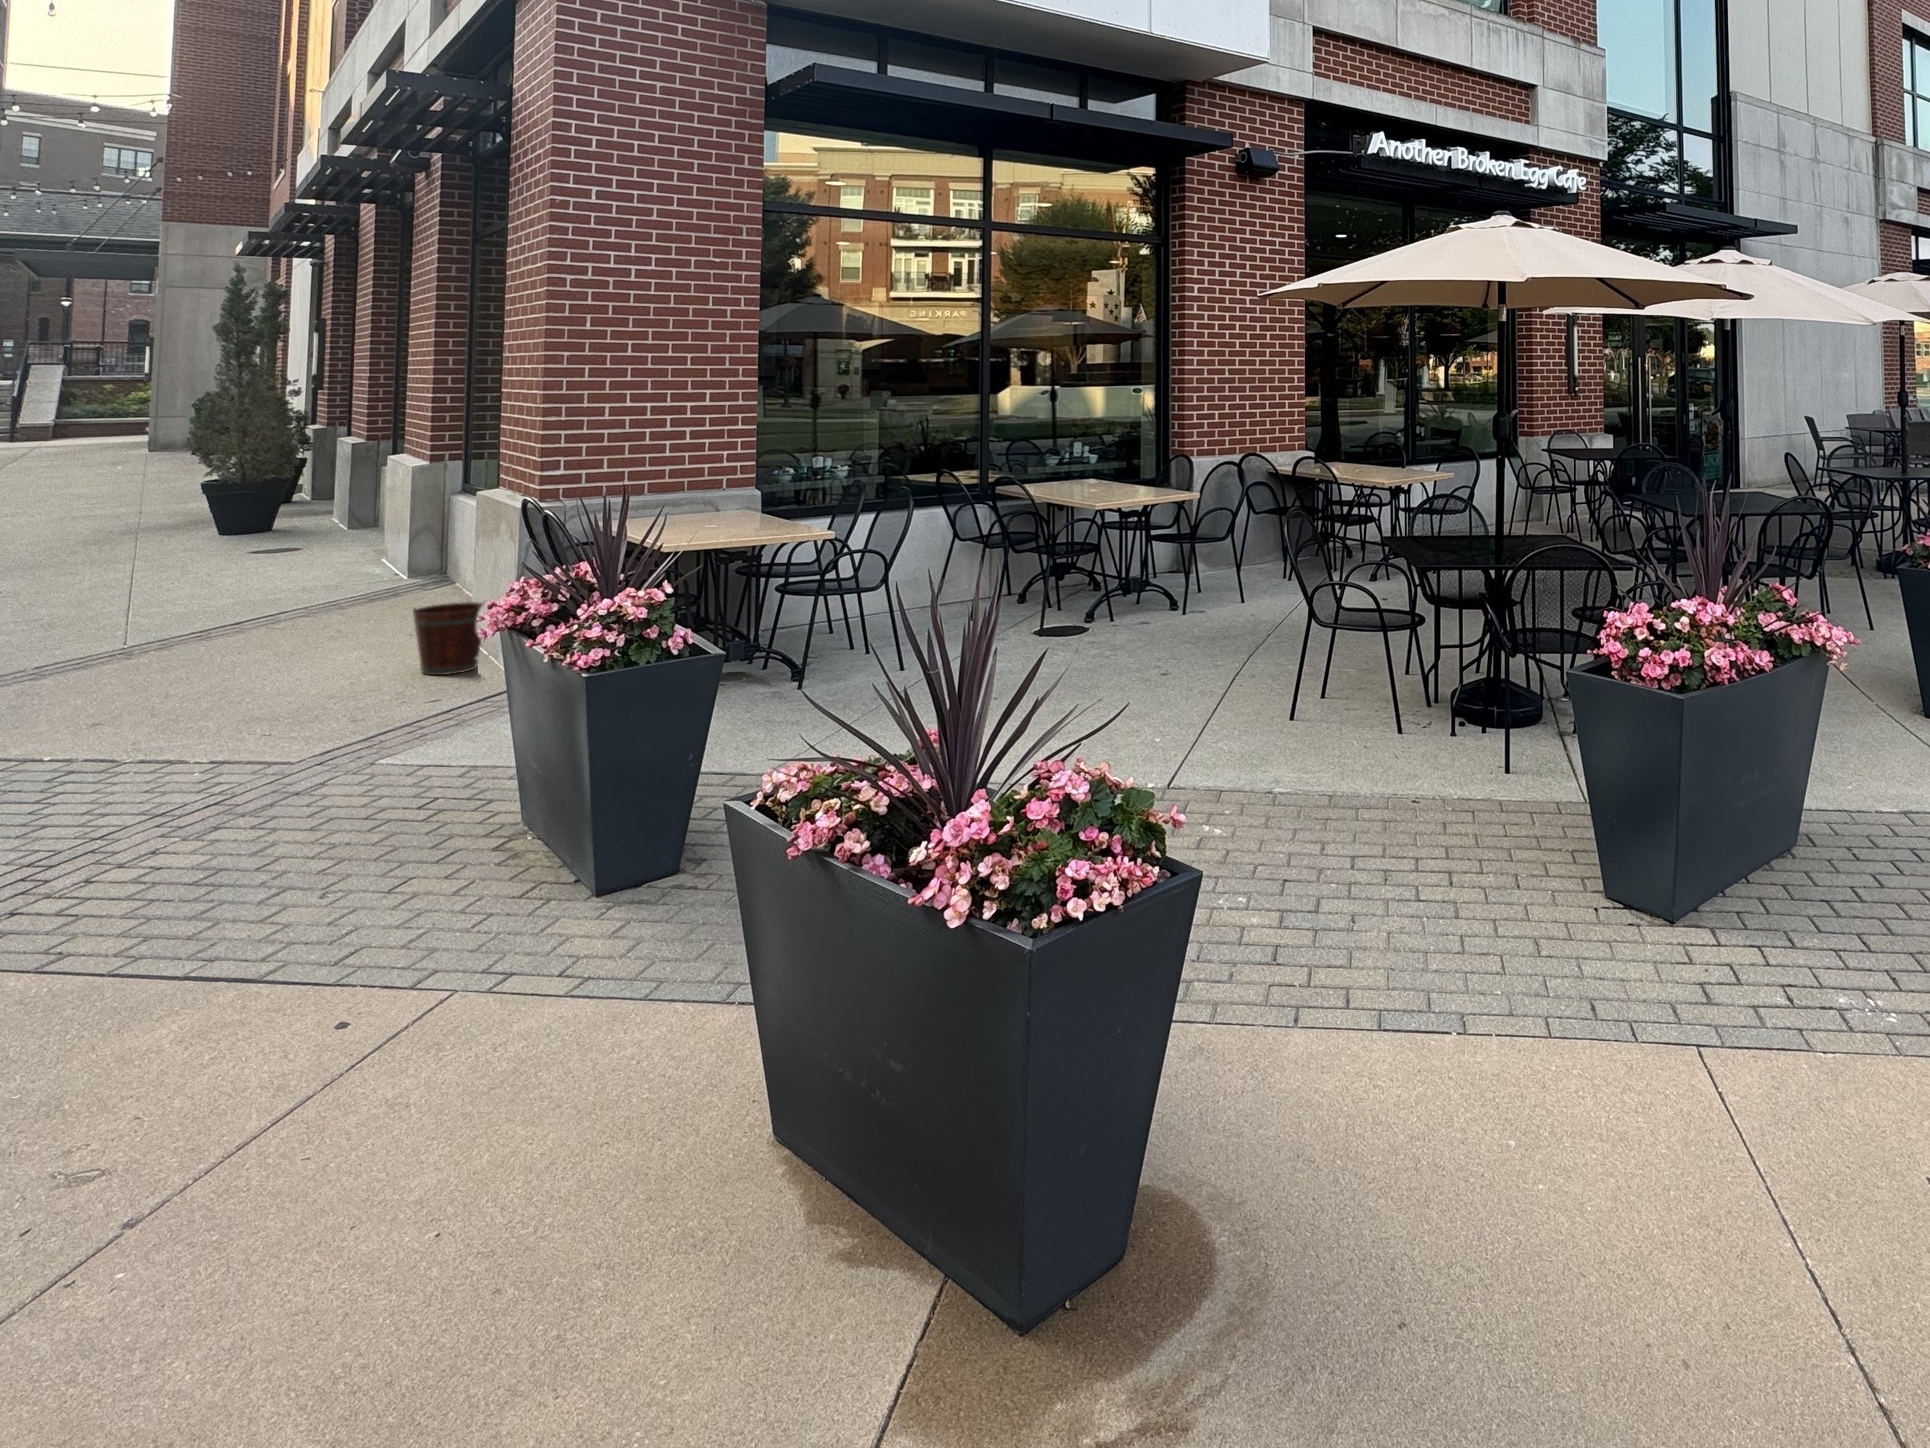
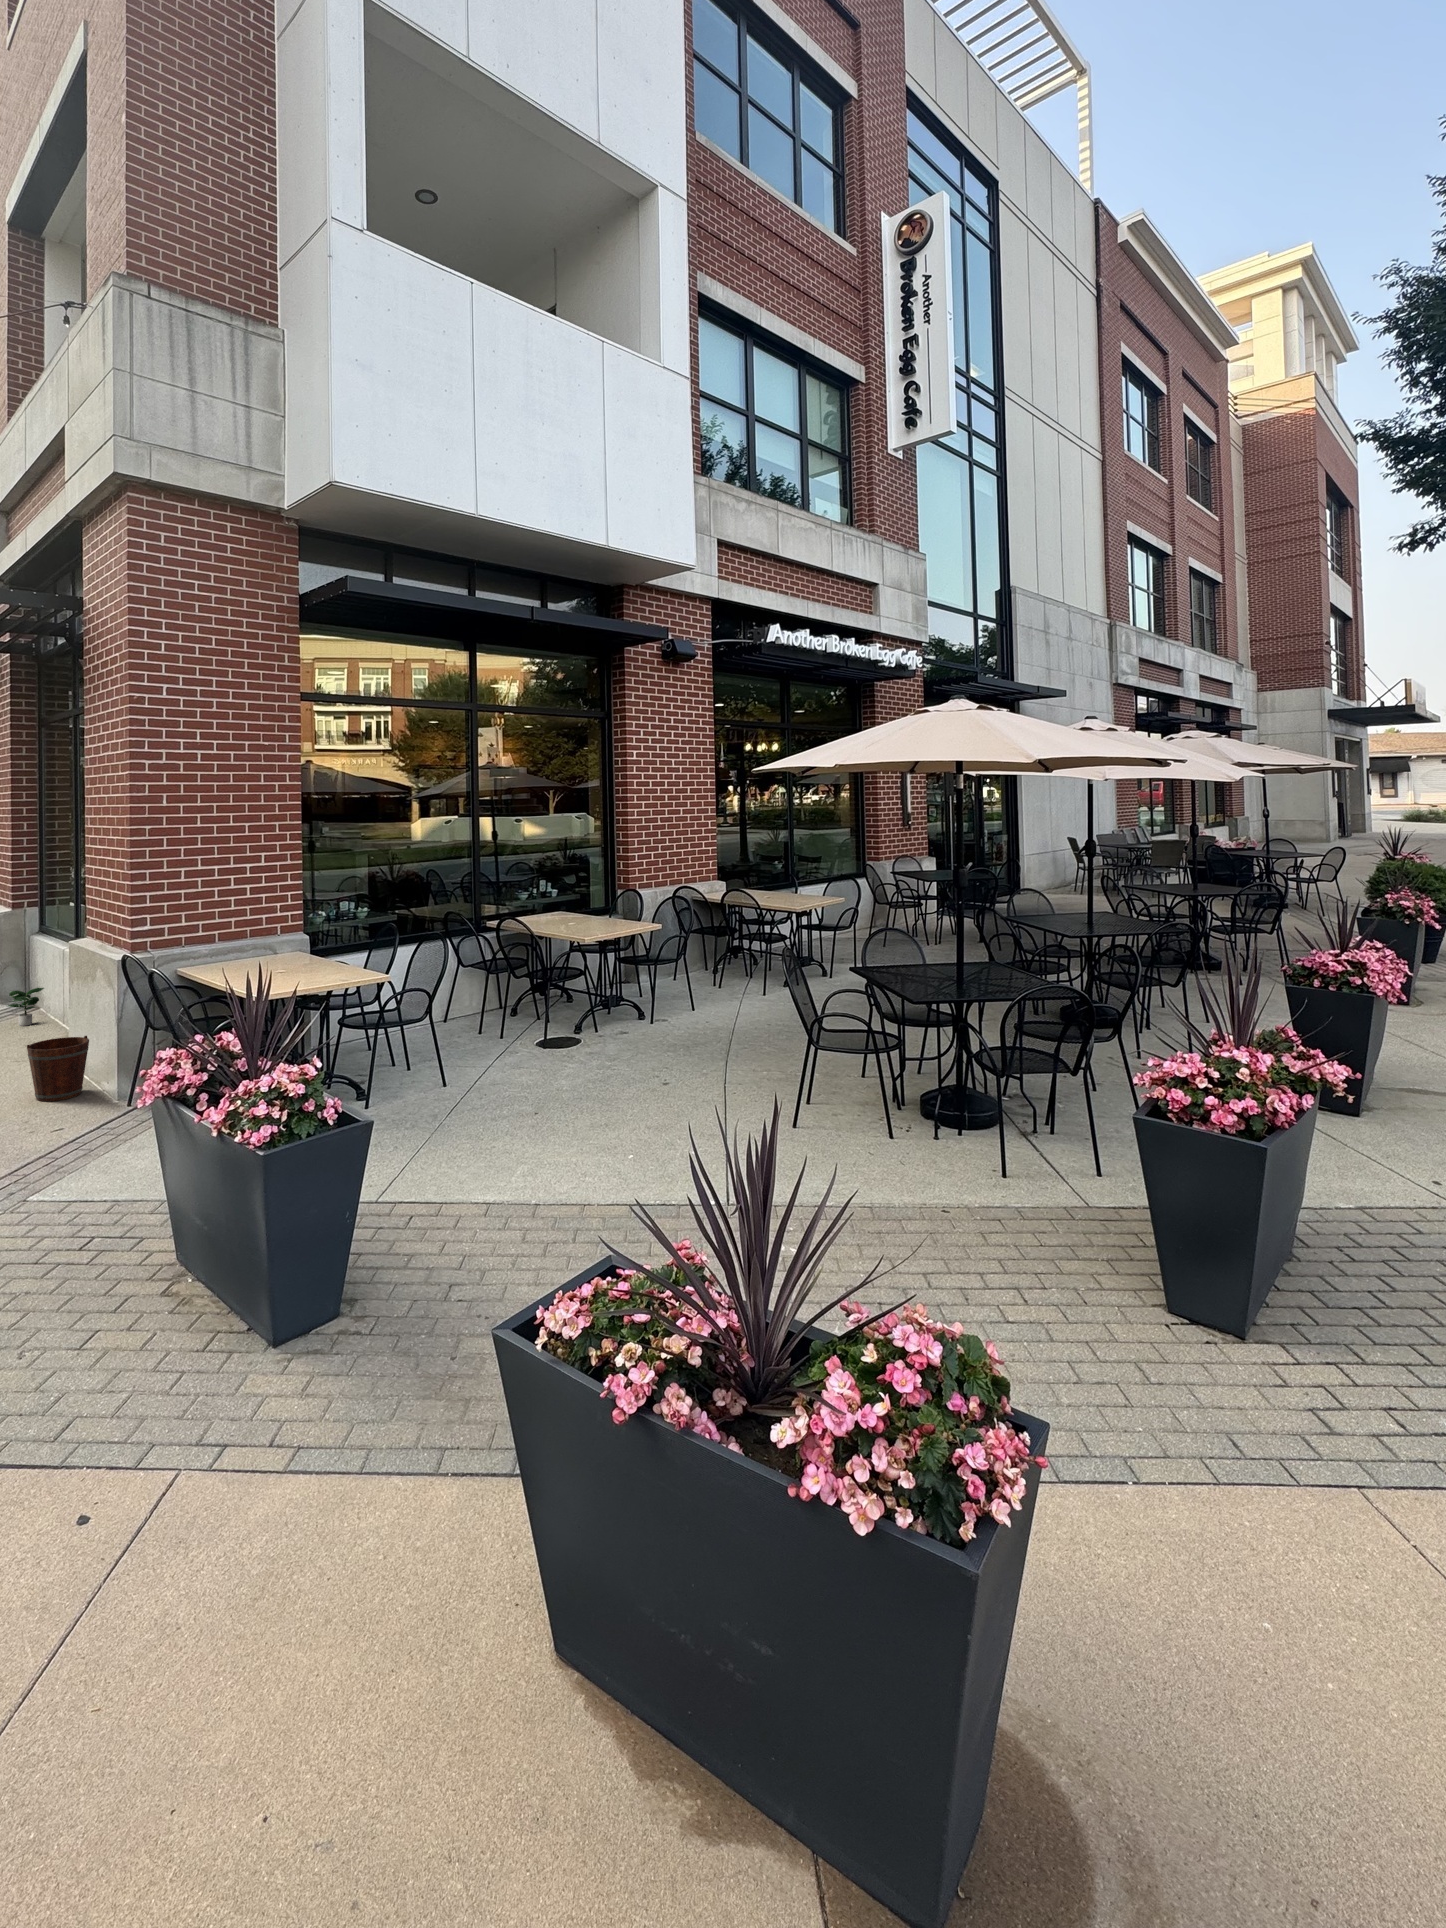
potted plant: none [415,556,463,602] -> present [8,988,44,1026]

